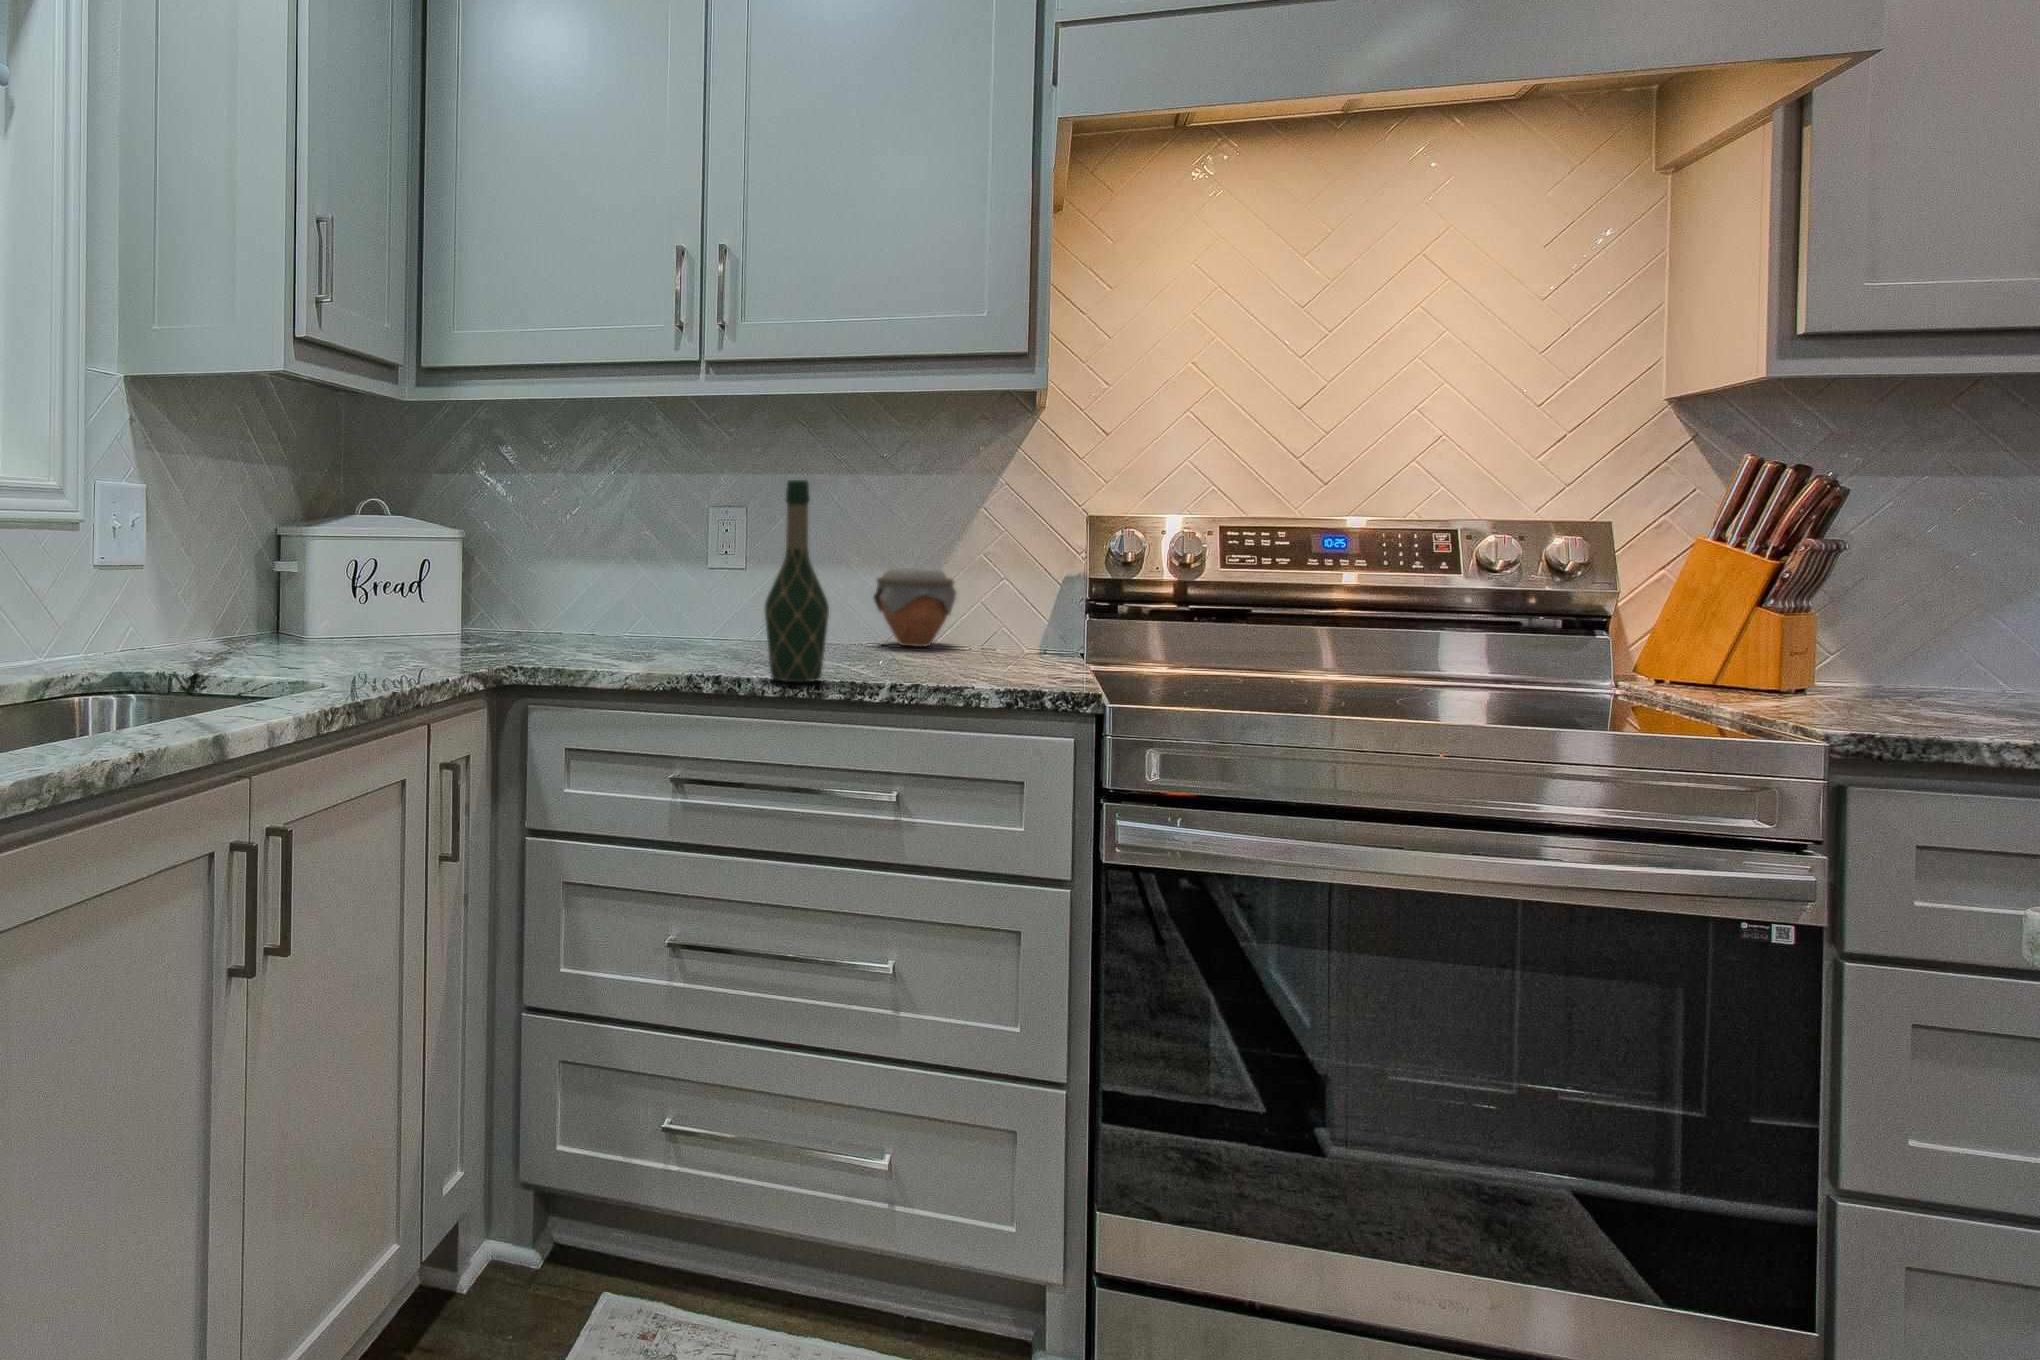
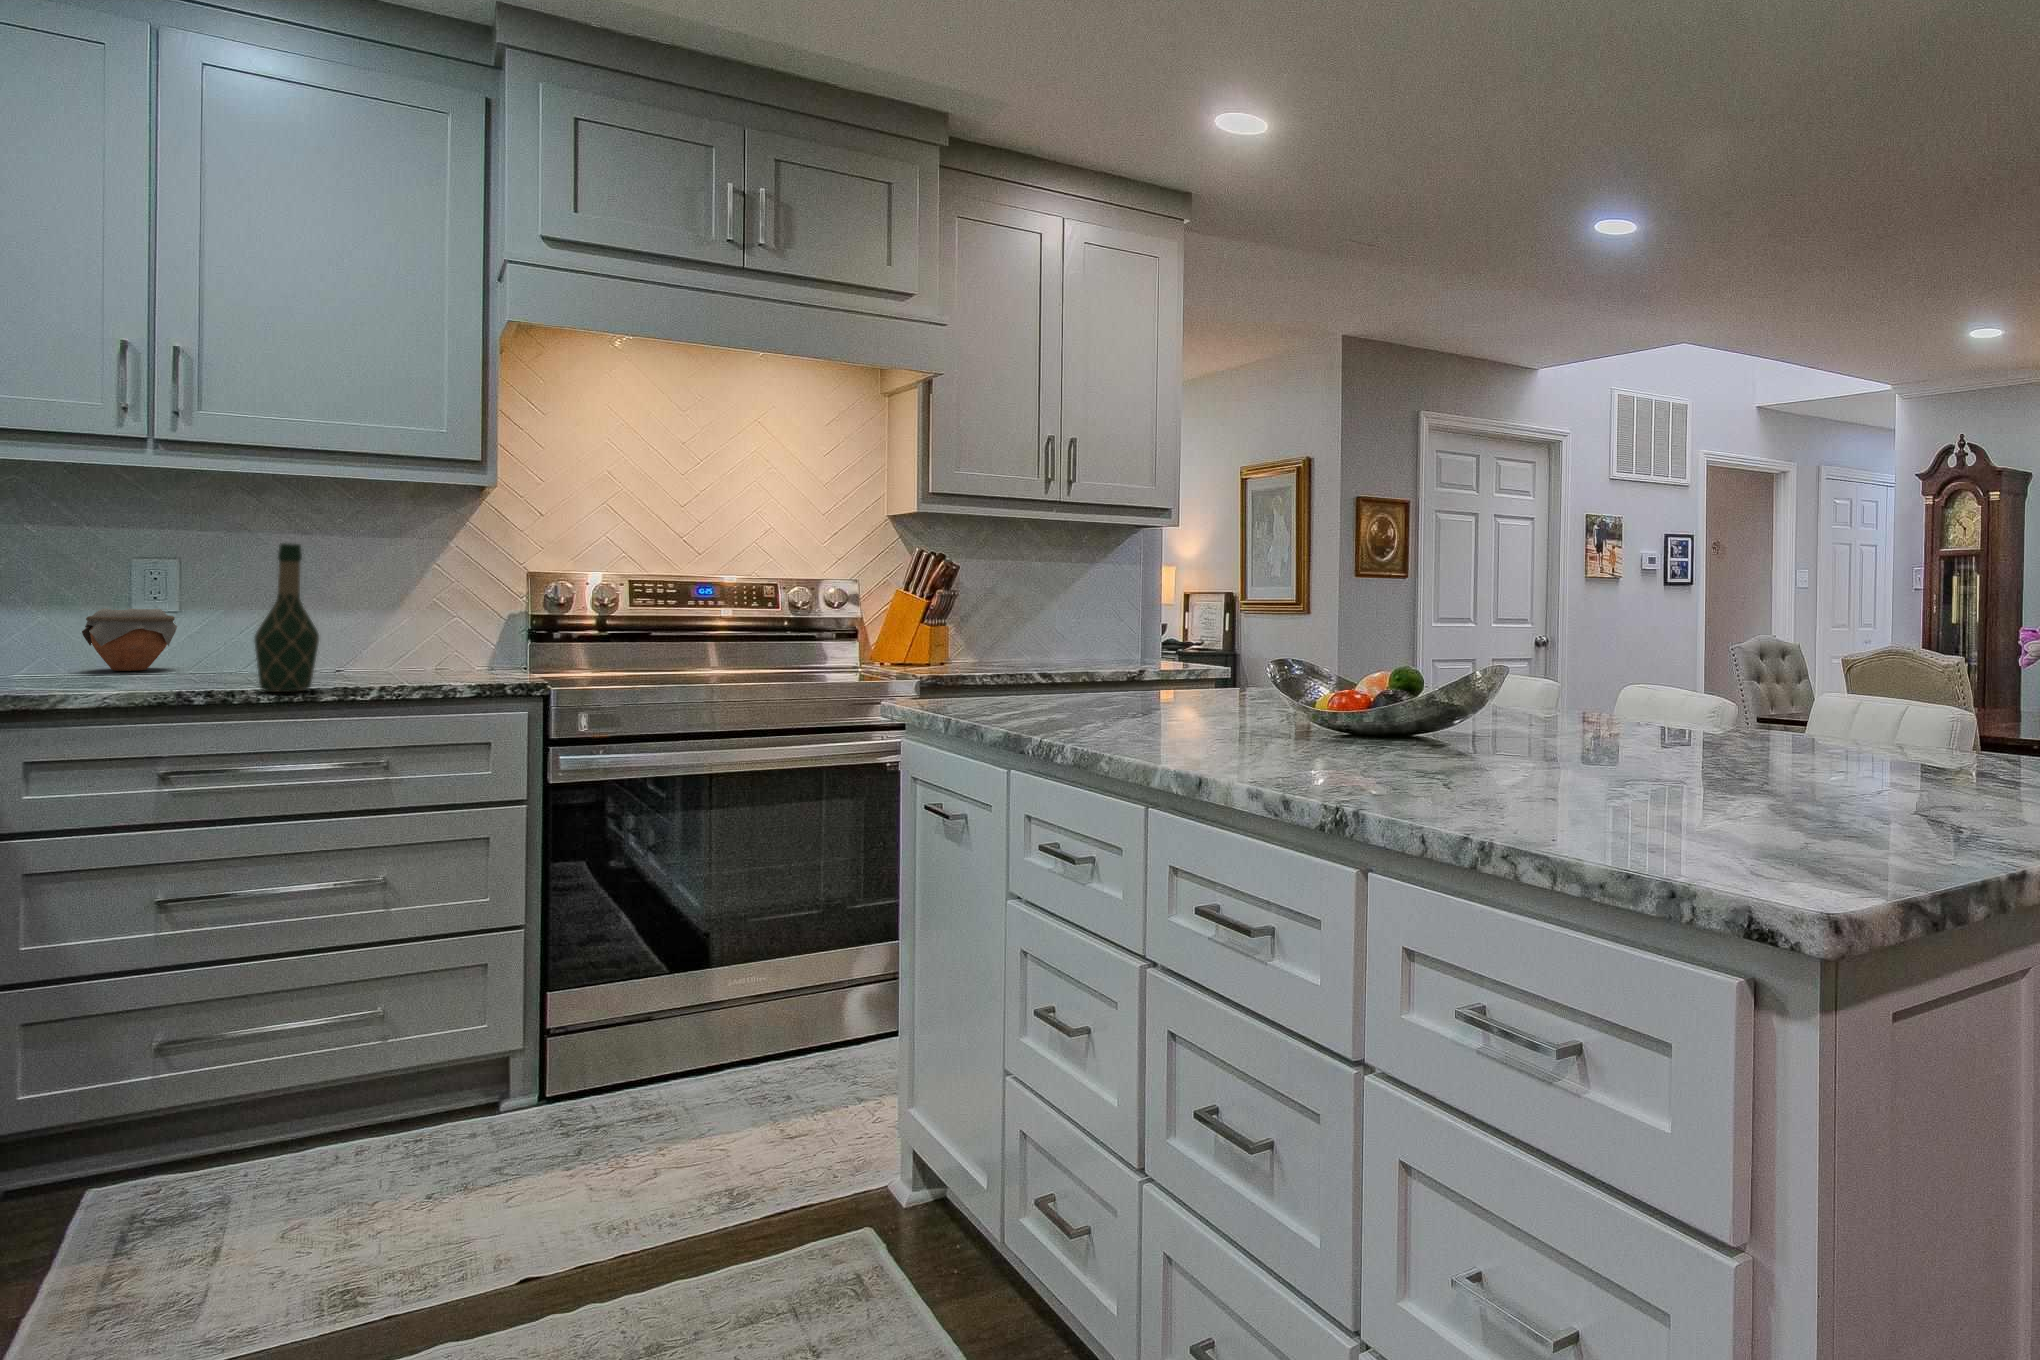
jar: present [874,568,956,647] -> present [82,608,177,671]

